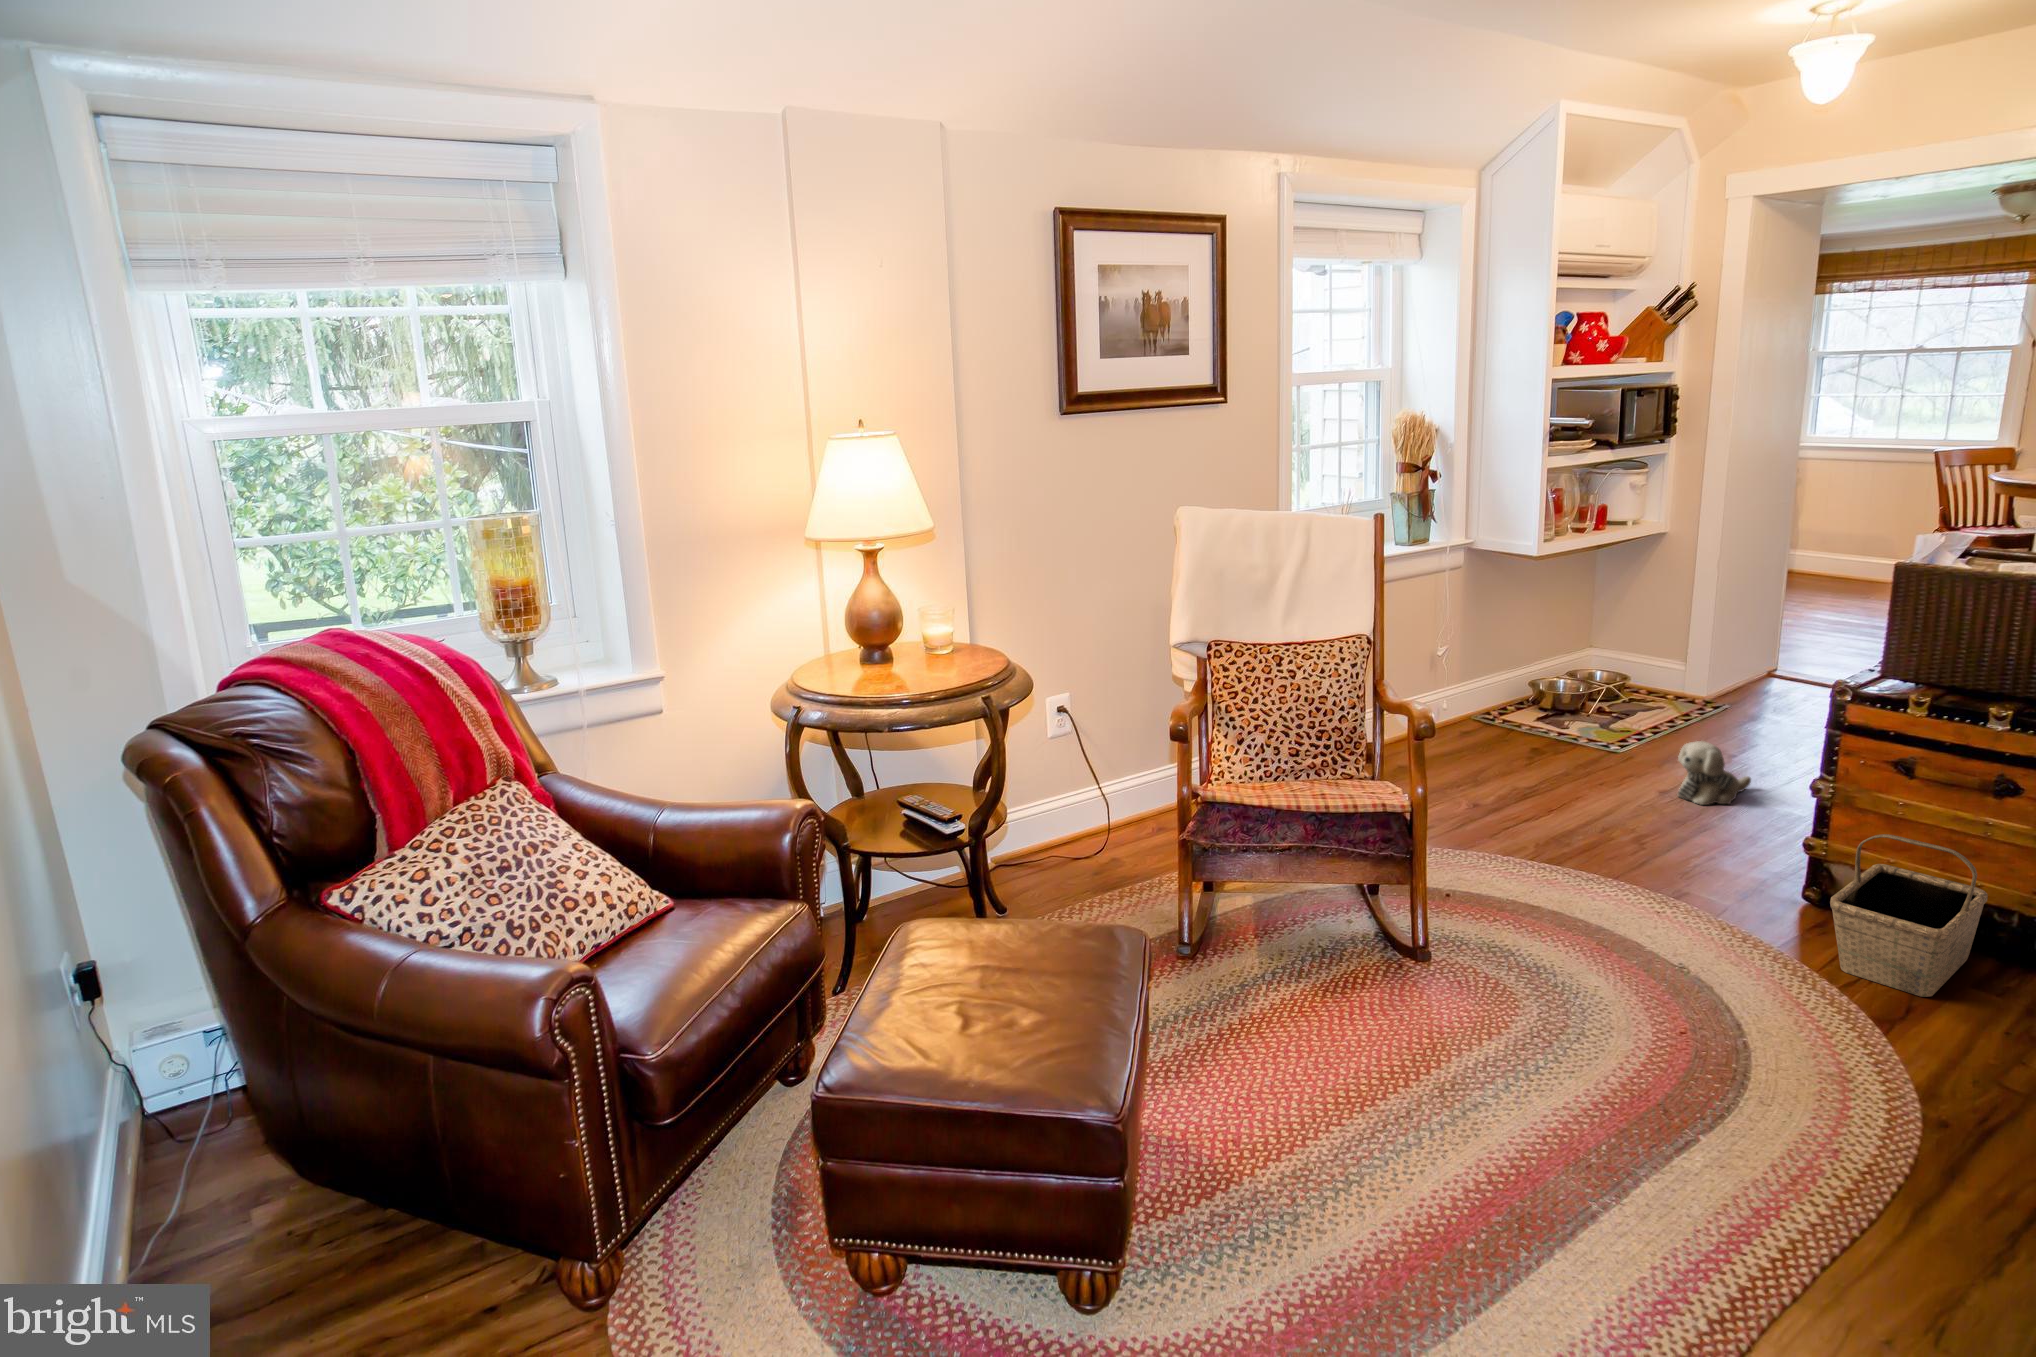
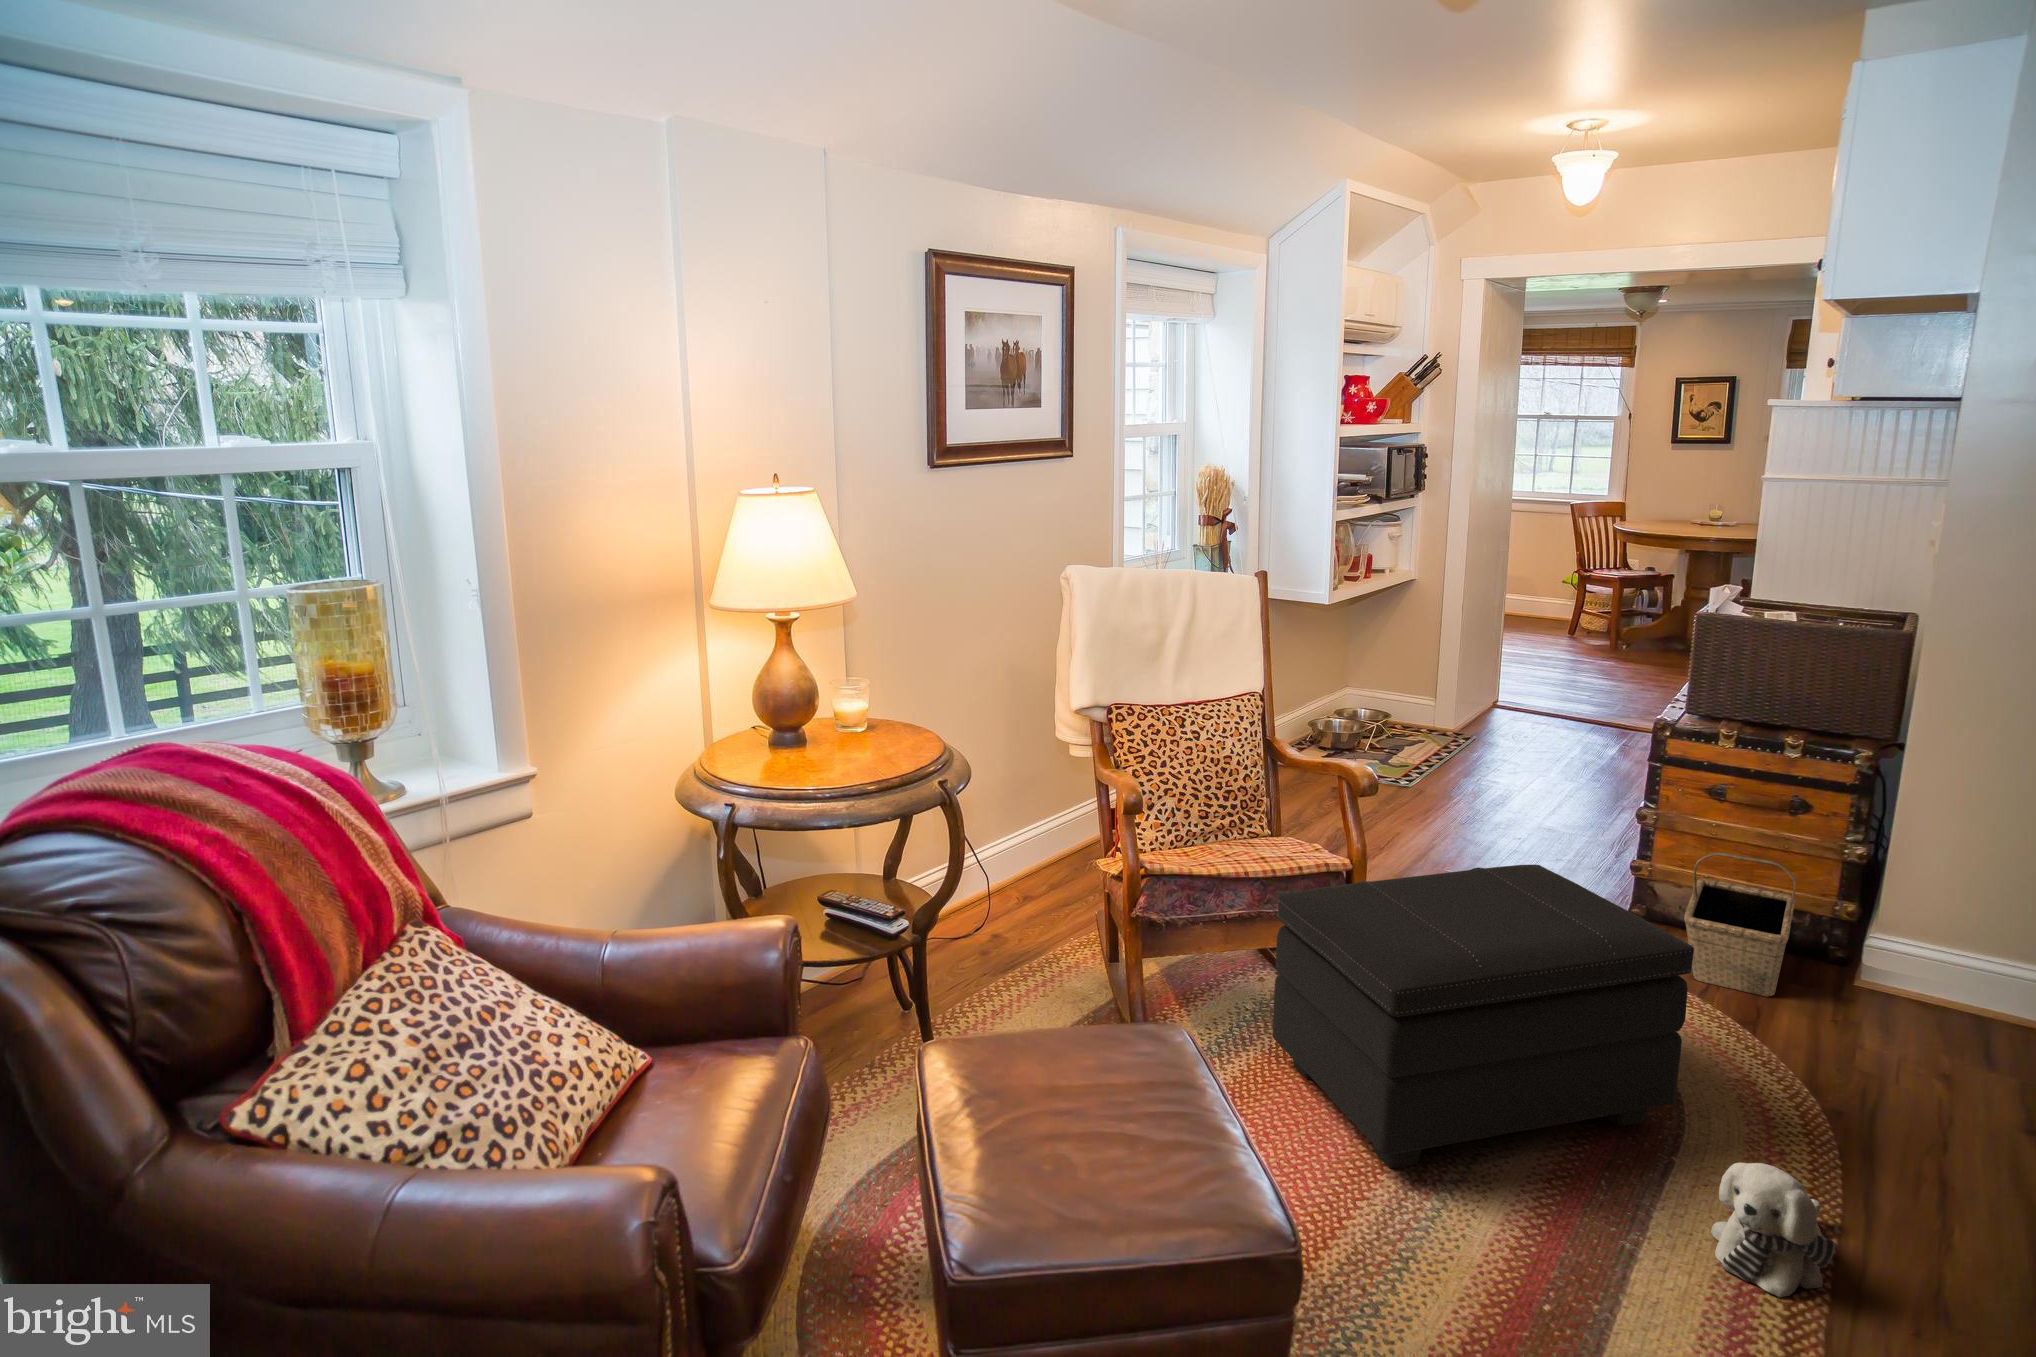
plush toy: present [1677,741,1751,805] -> present [1711,1163,1835,1297]
footstool: none [1315,824,1738,1100] -> present [1272,865,1694,1168]

